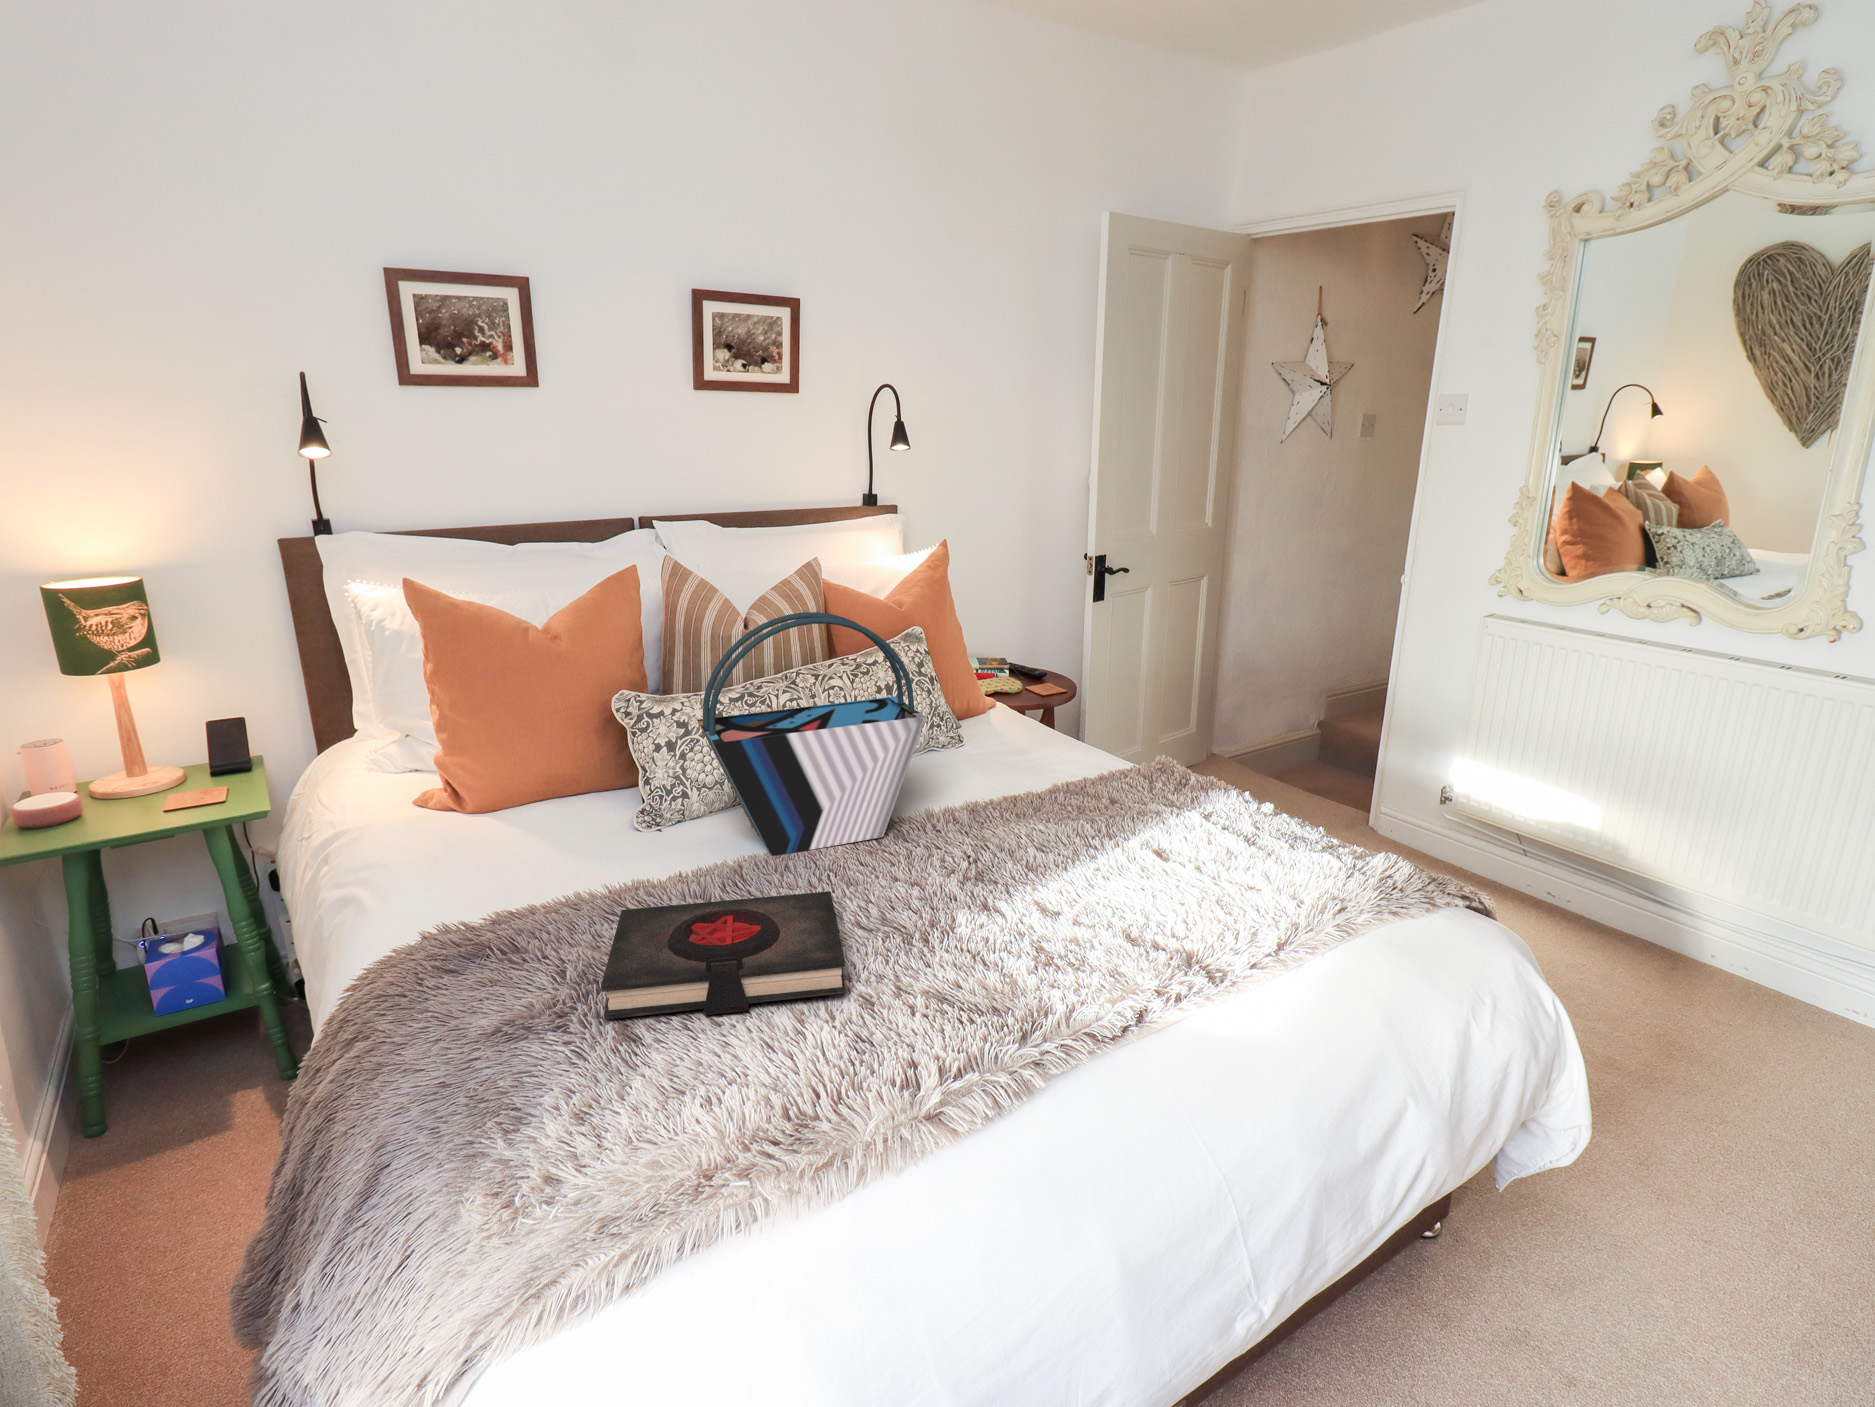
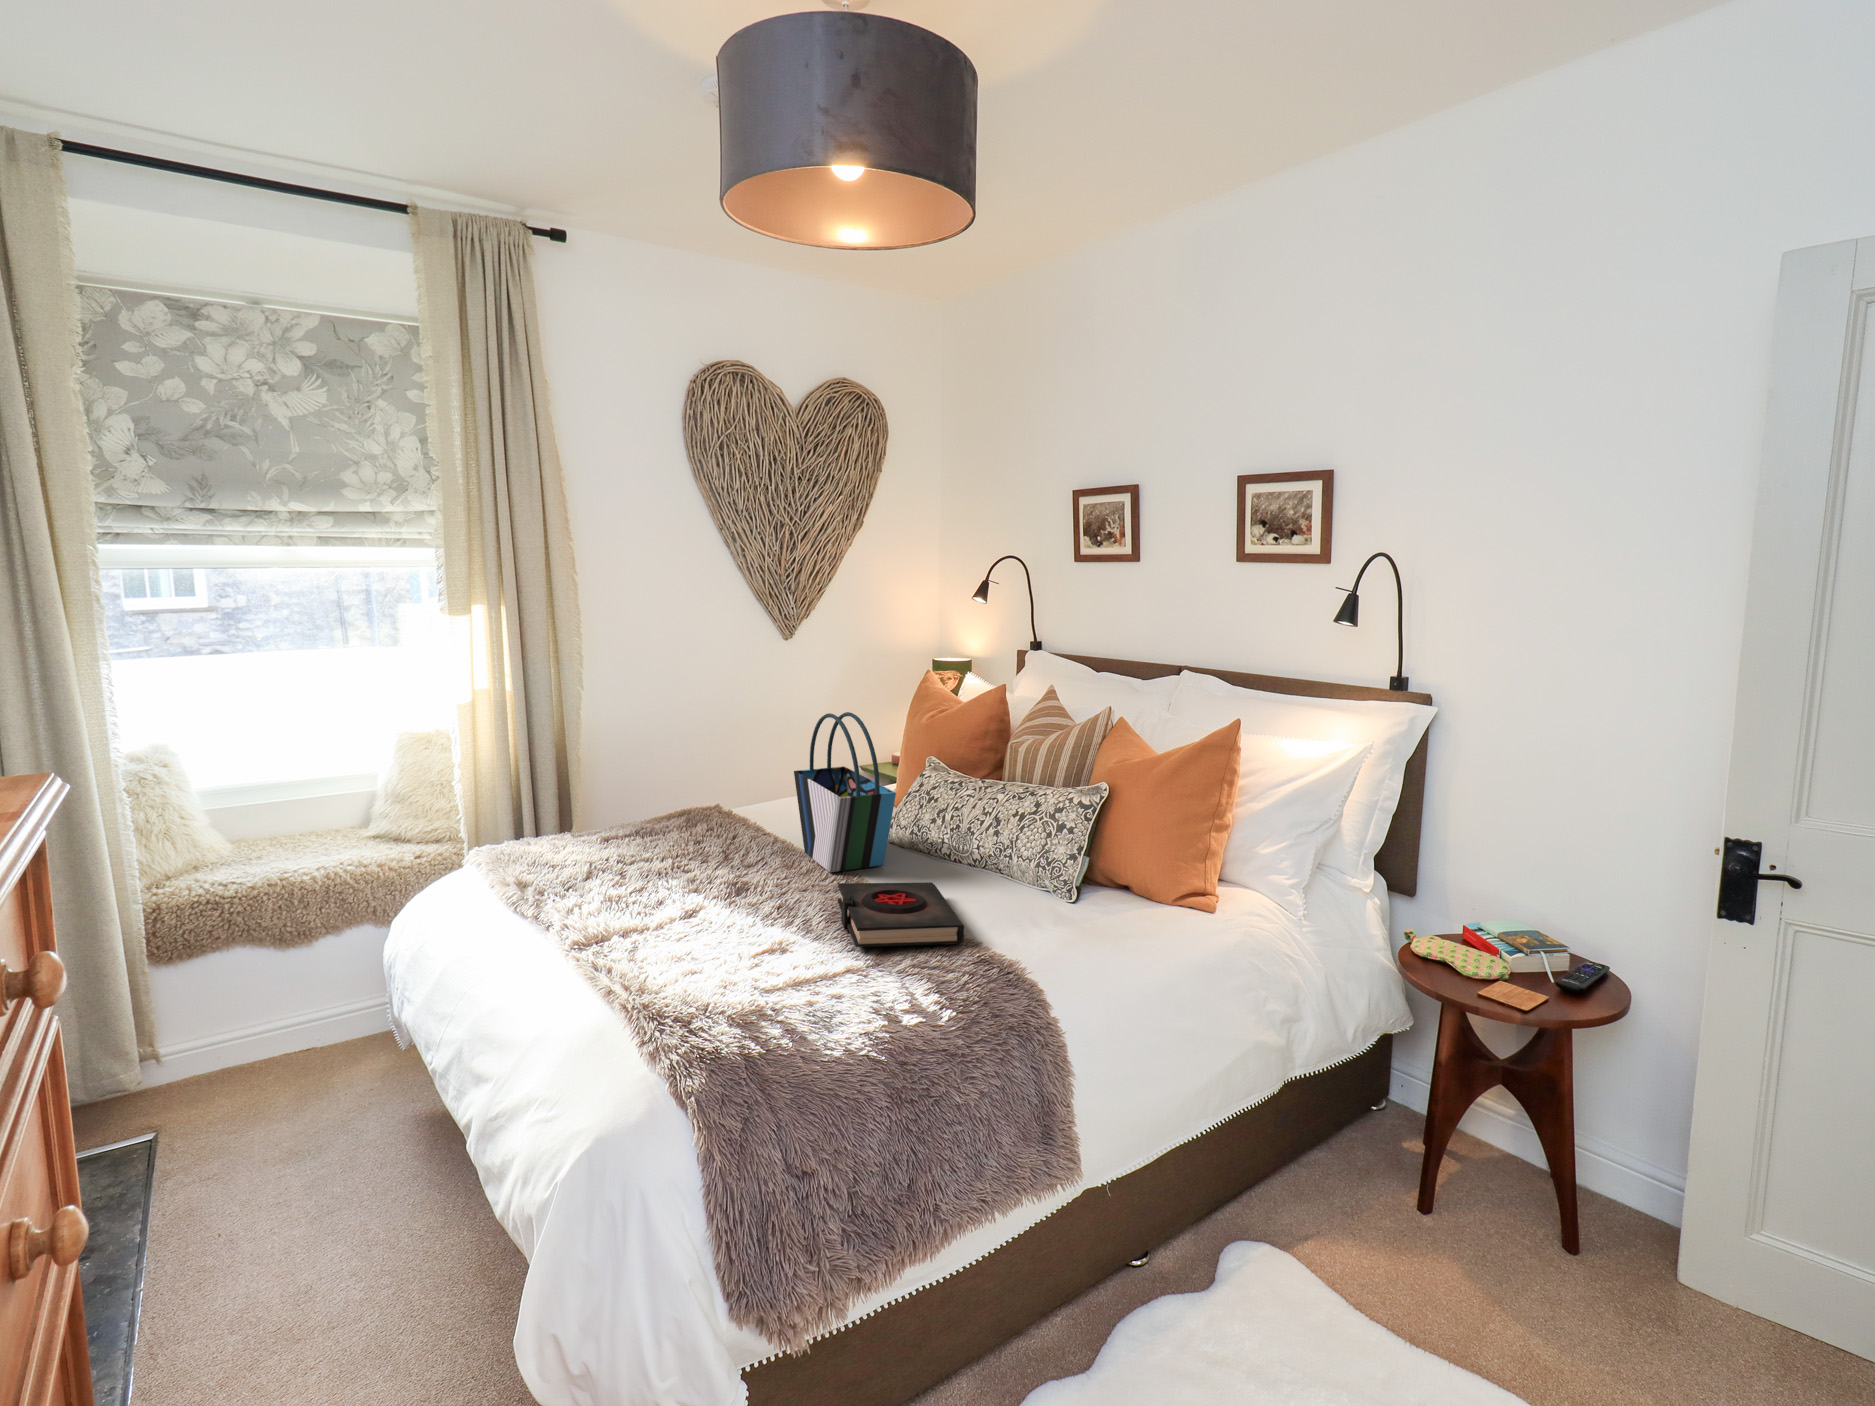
book: present [601,891,846,1019] -> present [838,882,964,947]

